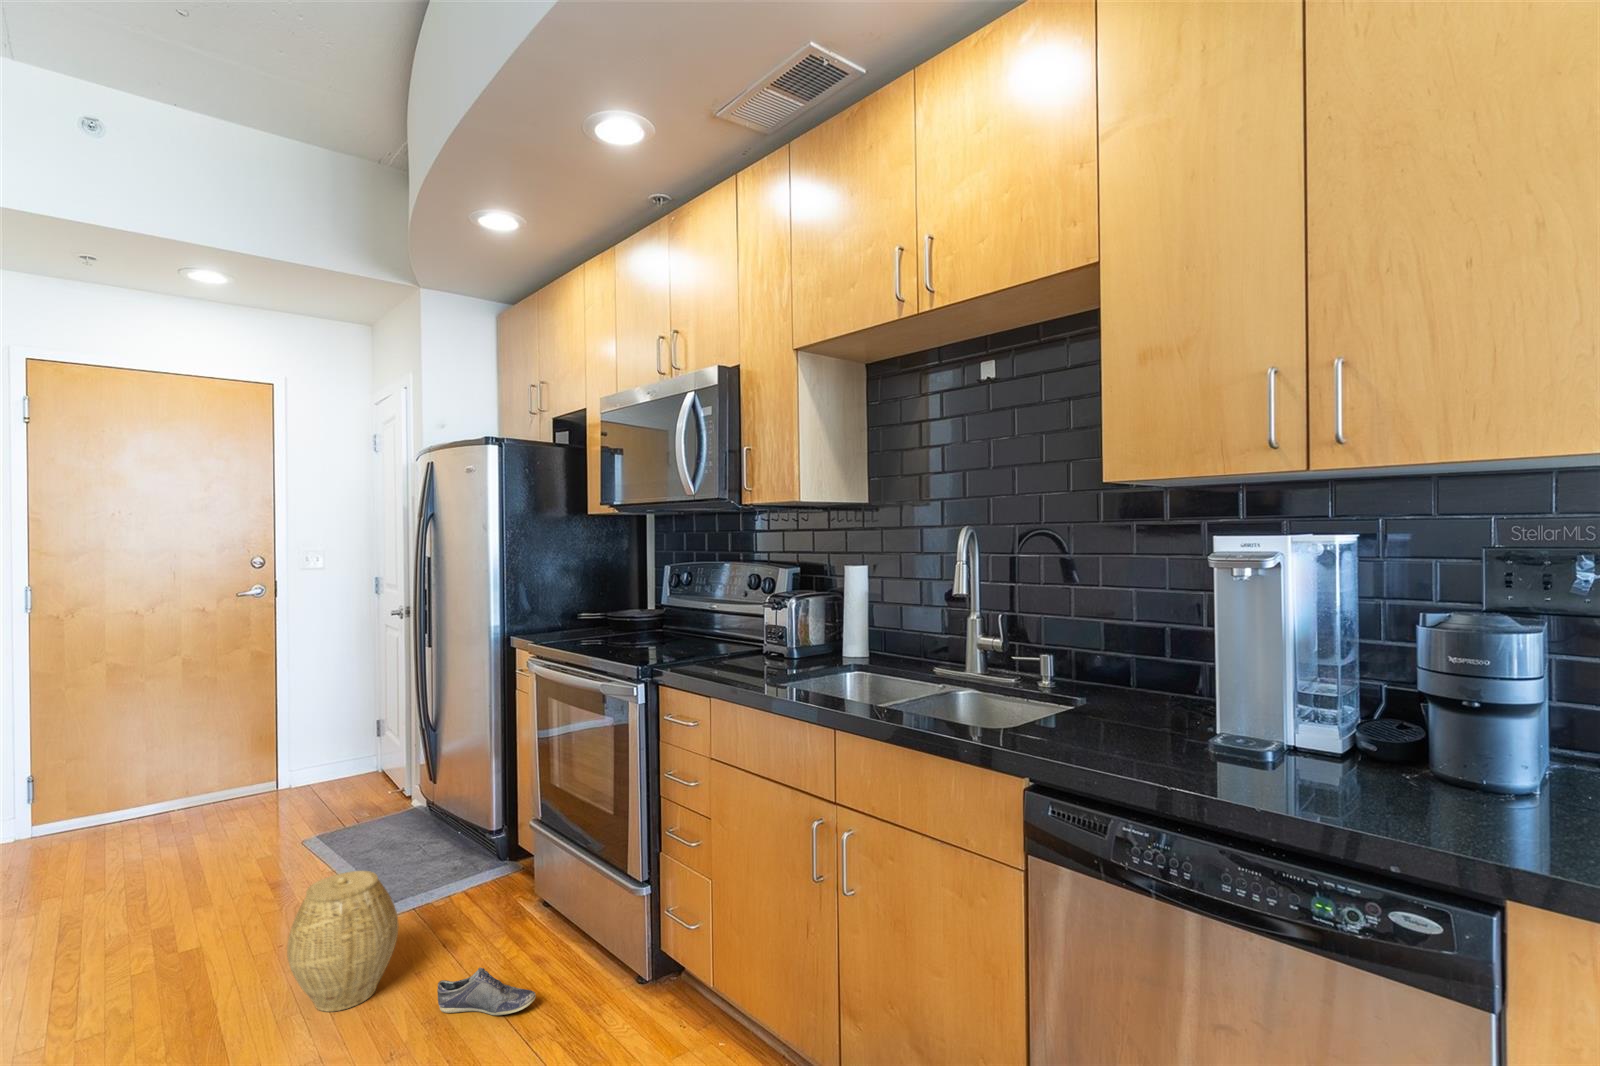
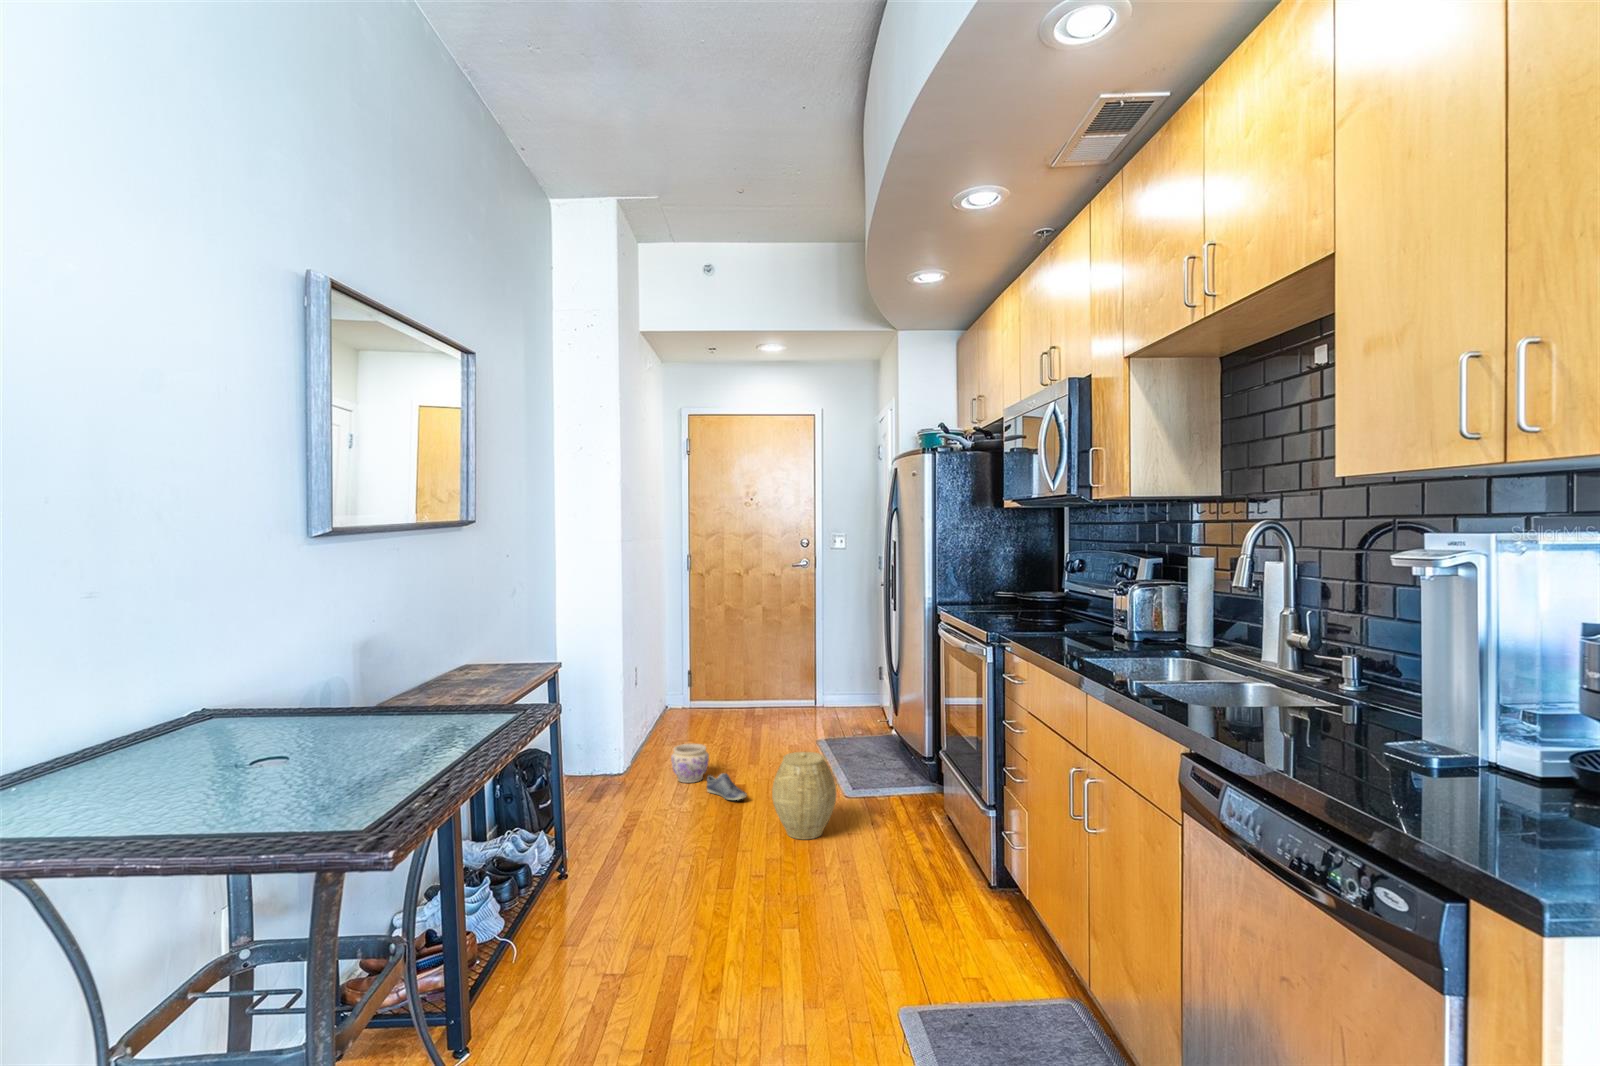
planter: none [35,905,121,982] -> present [671,744,709,783]
shoe: present [437,968,536,1015] -> present [707,773,747,800]

